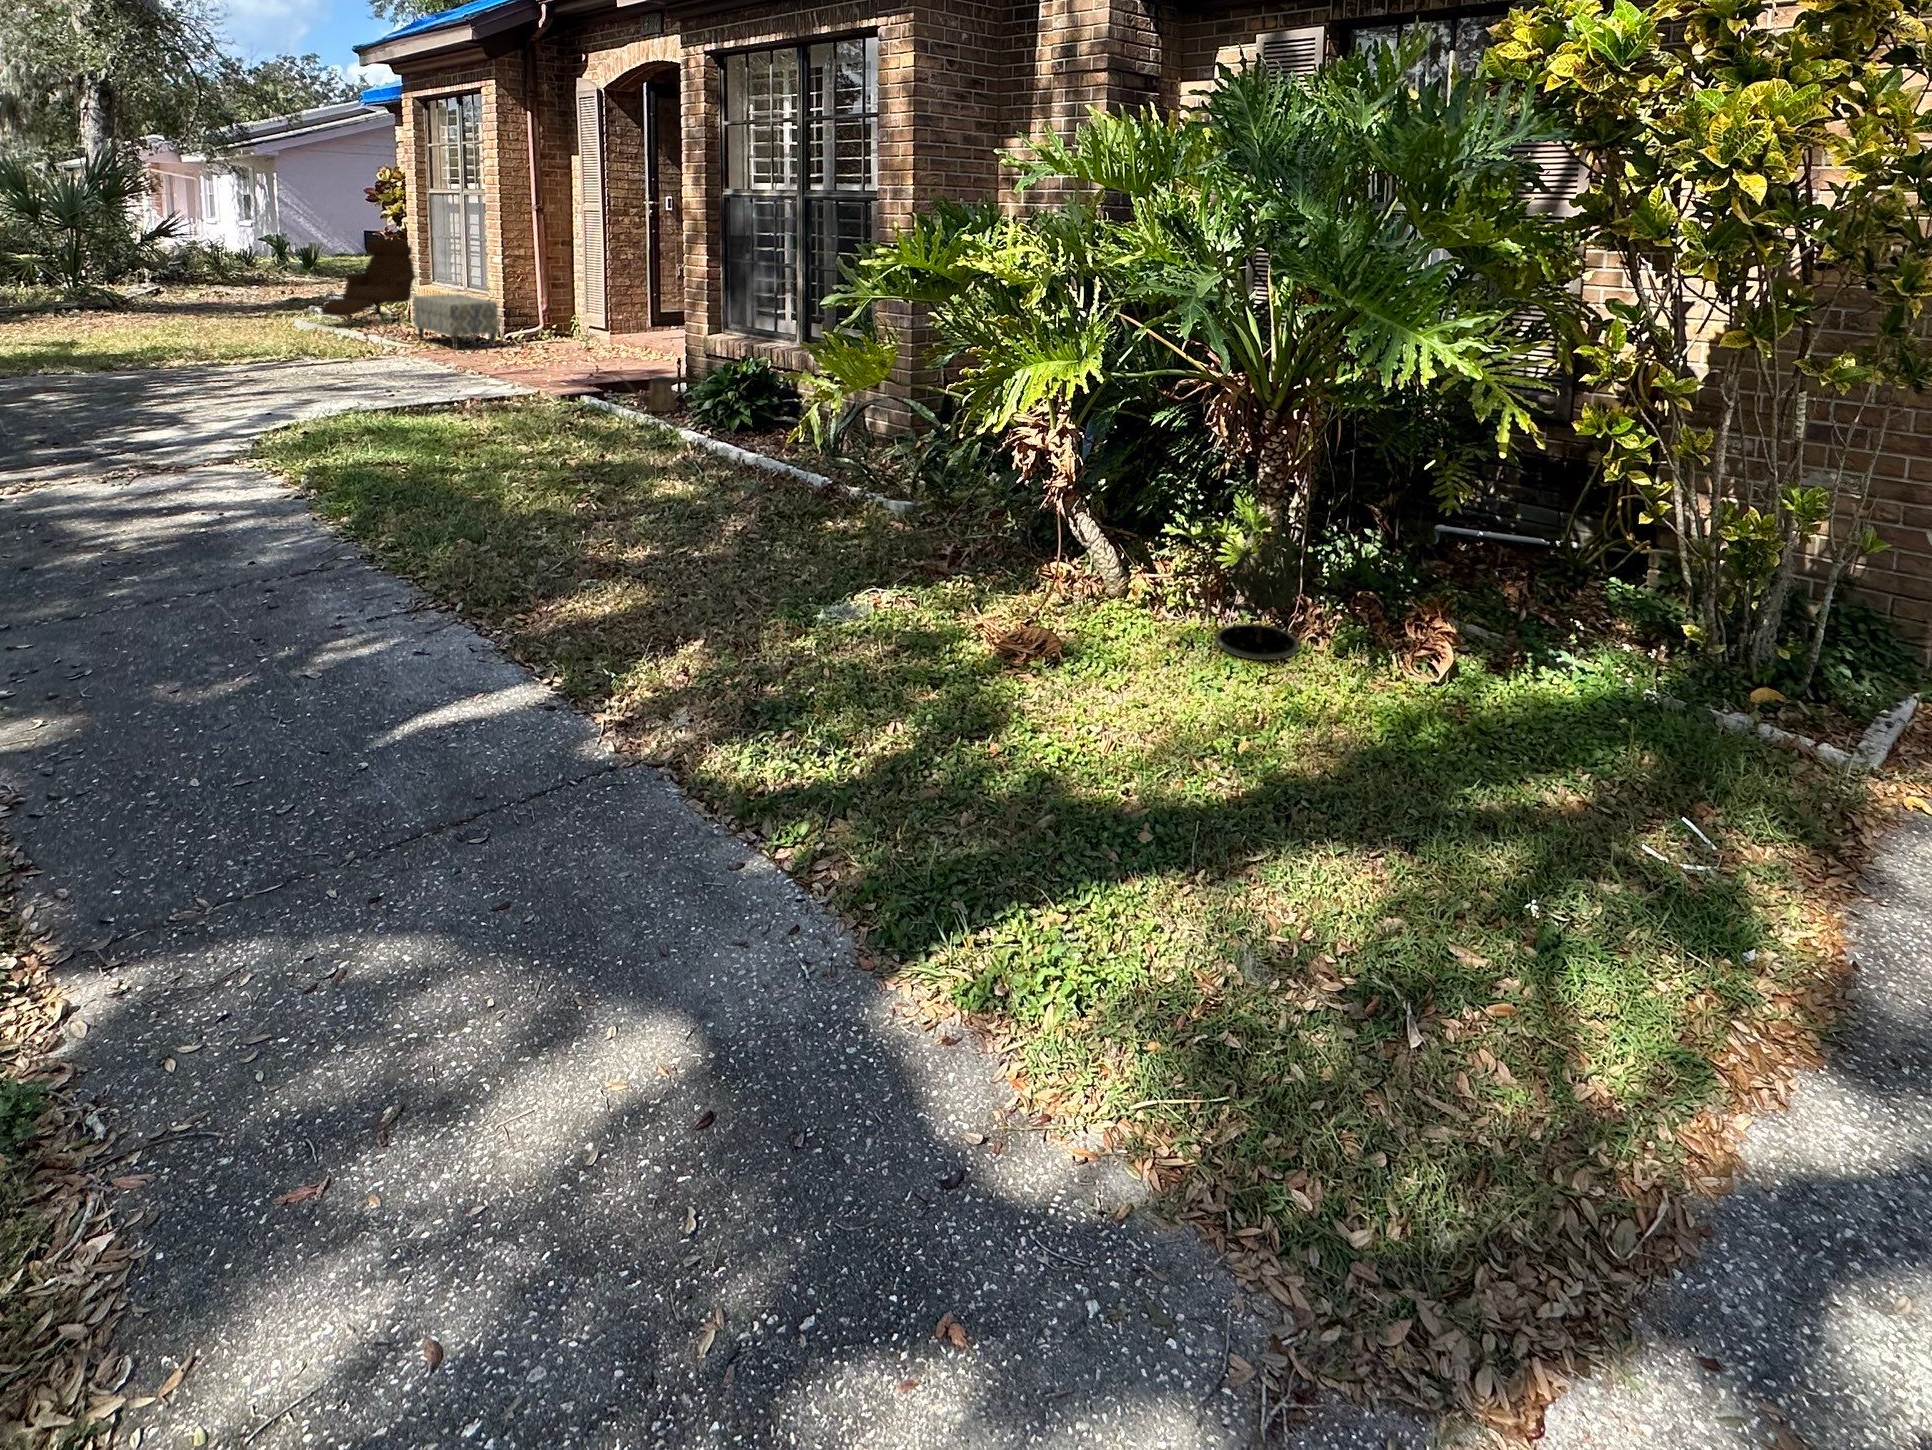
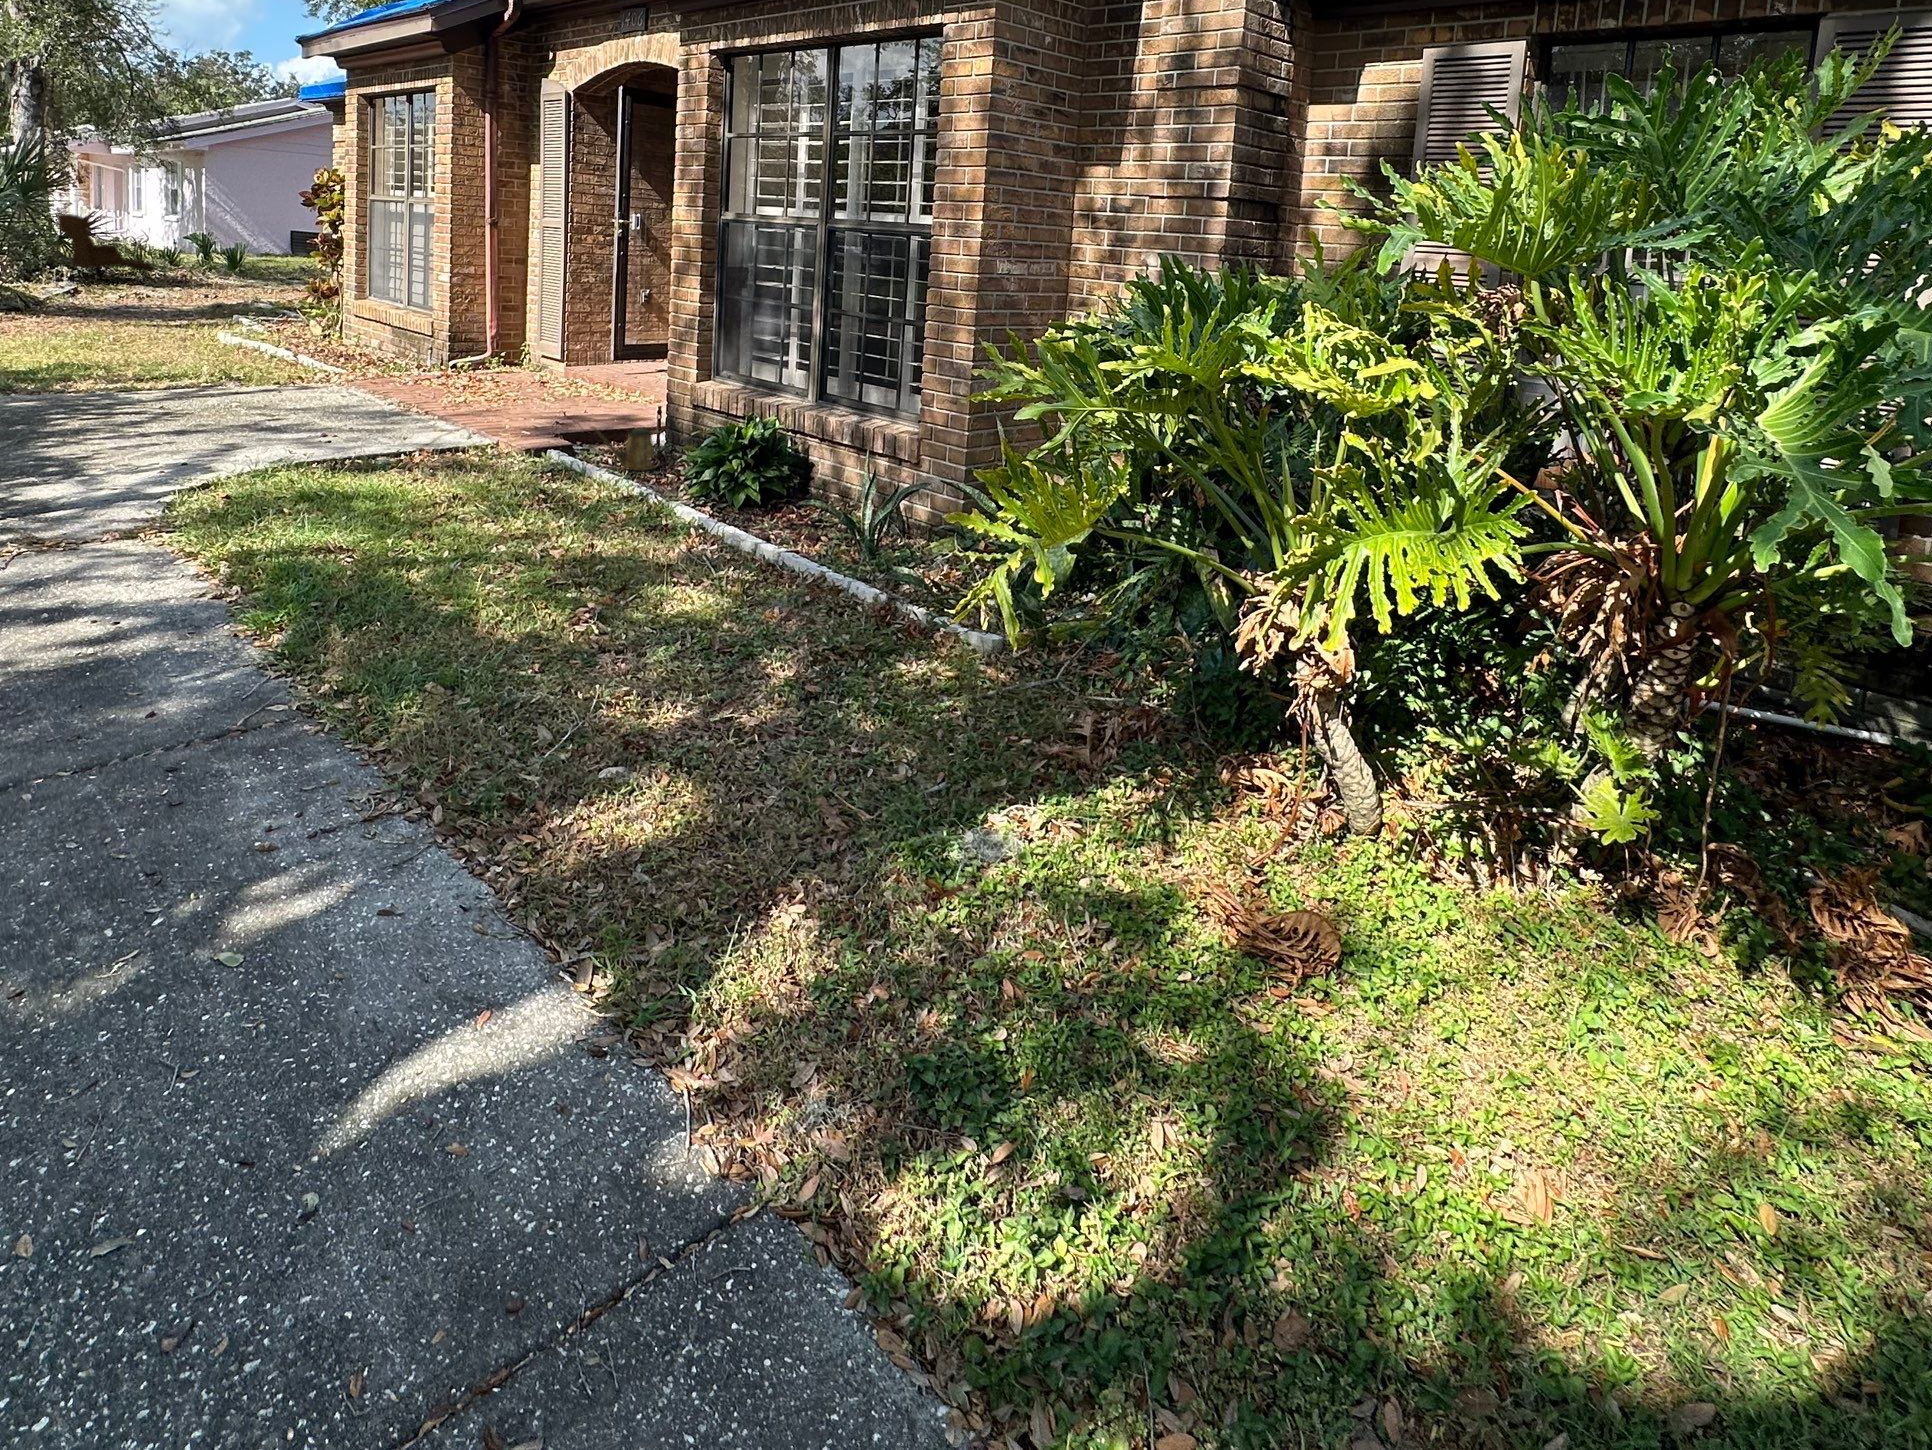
lounge chair: present [321,239,416,326] -> present [58,214,154,283]
bench: present [413,294,499,350] -> none [351,313,444,377]
potted tree: present [1216,509,1307,660] -> none [1555,740,1723,992]

